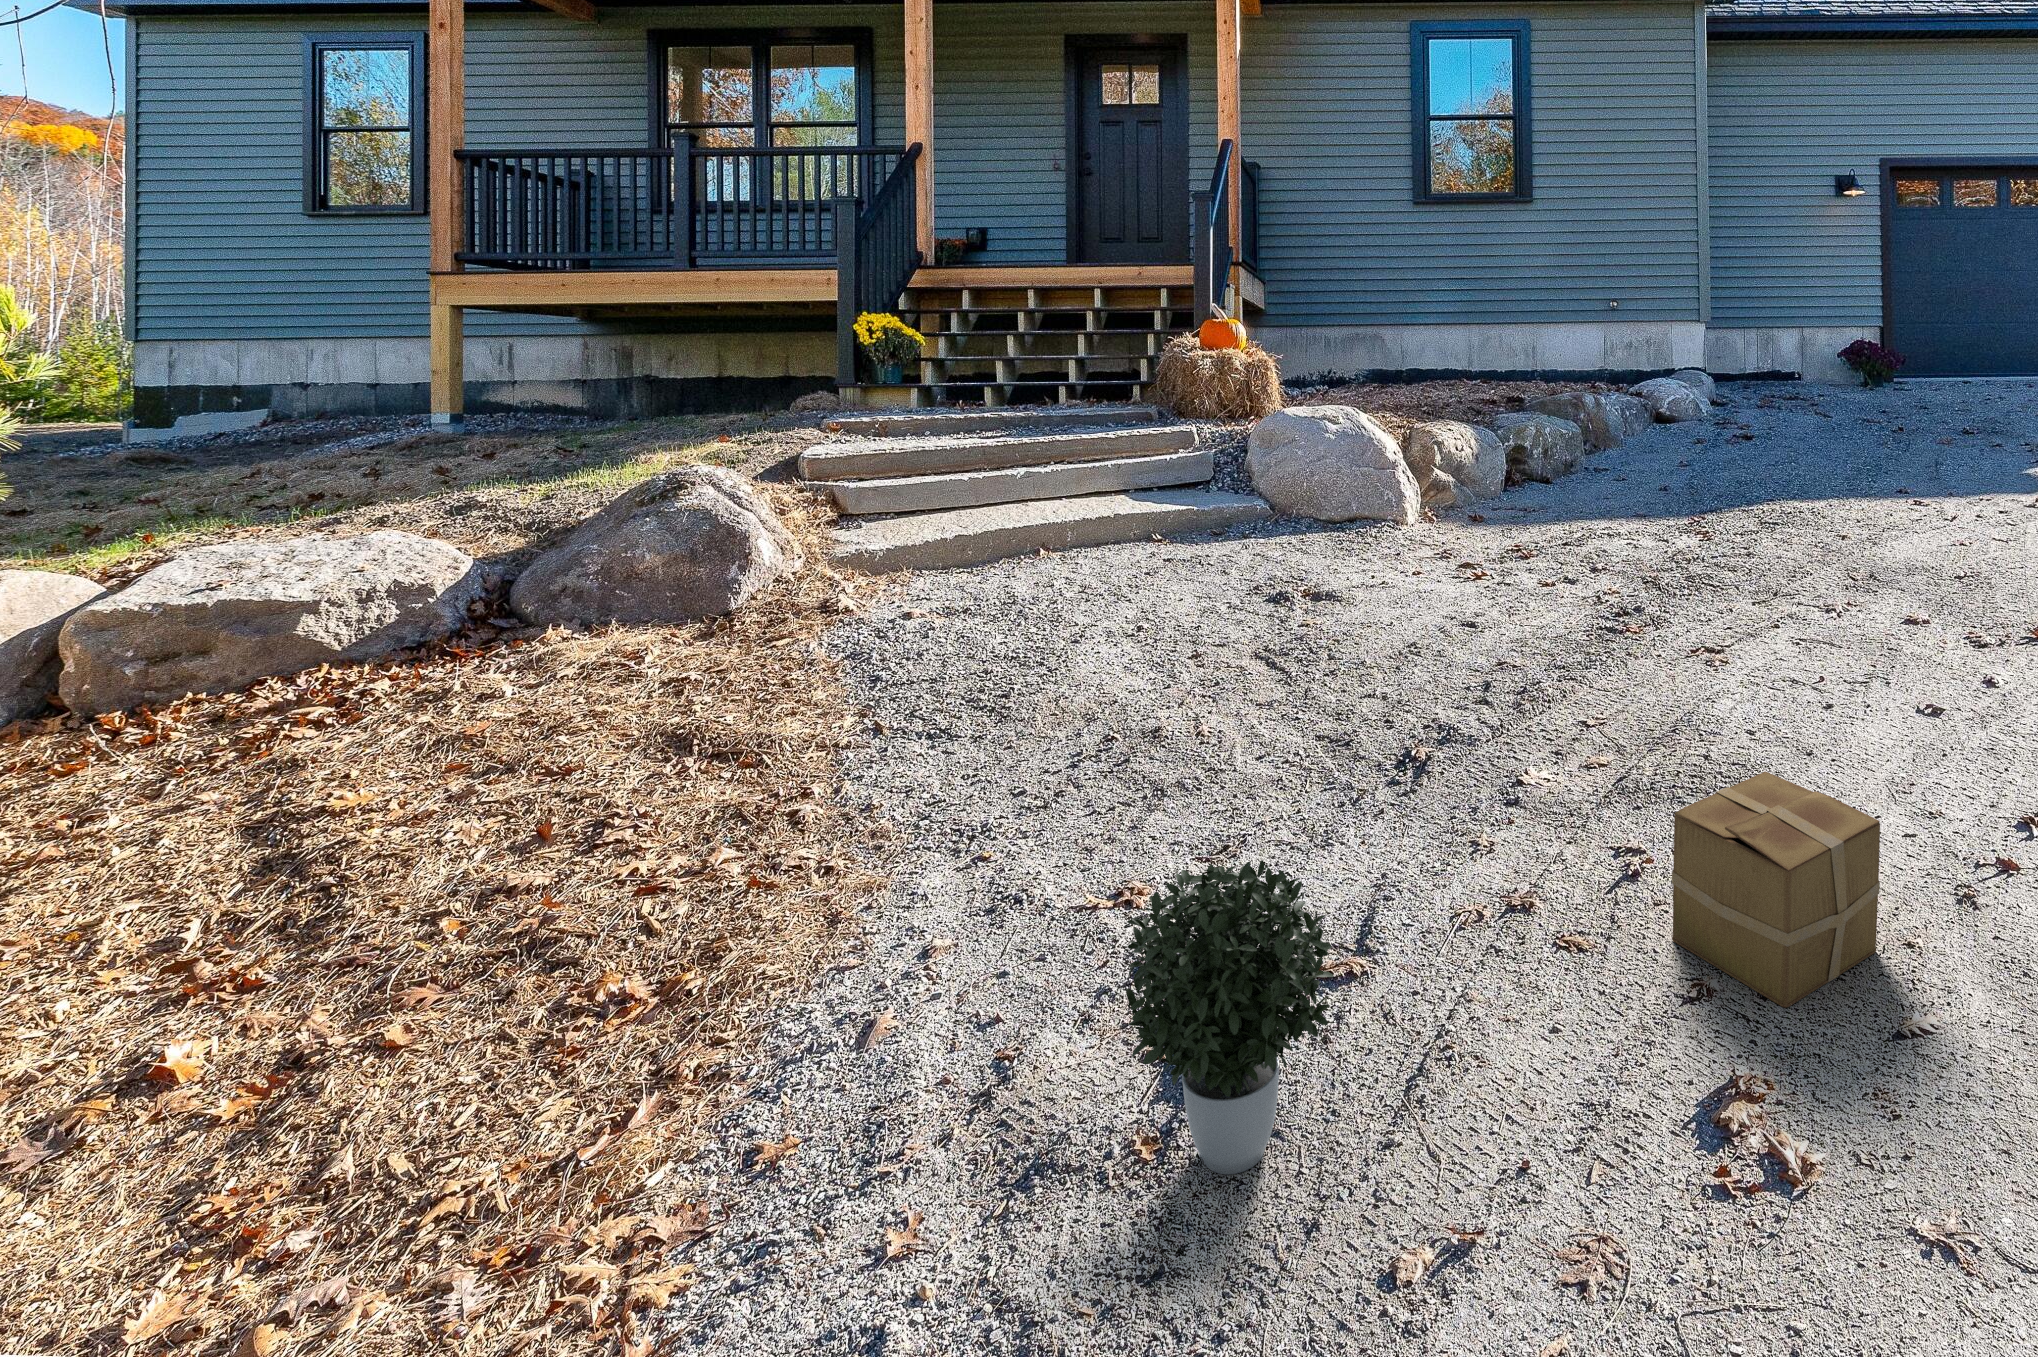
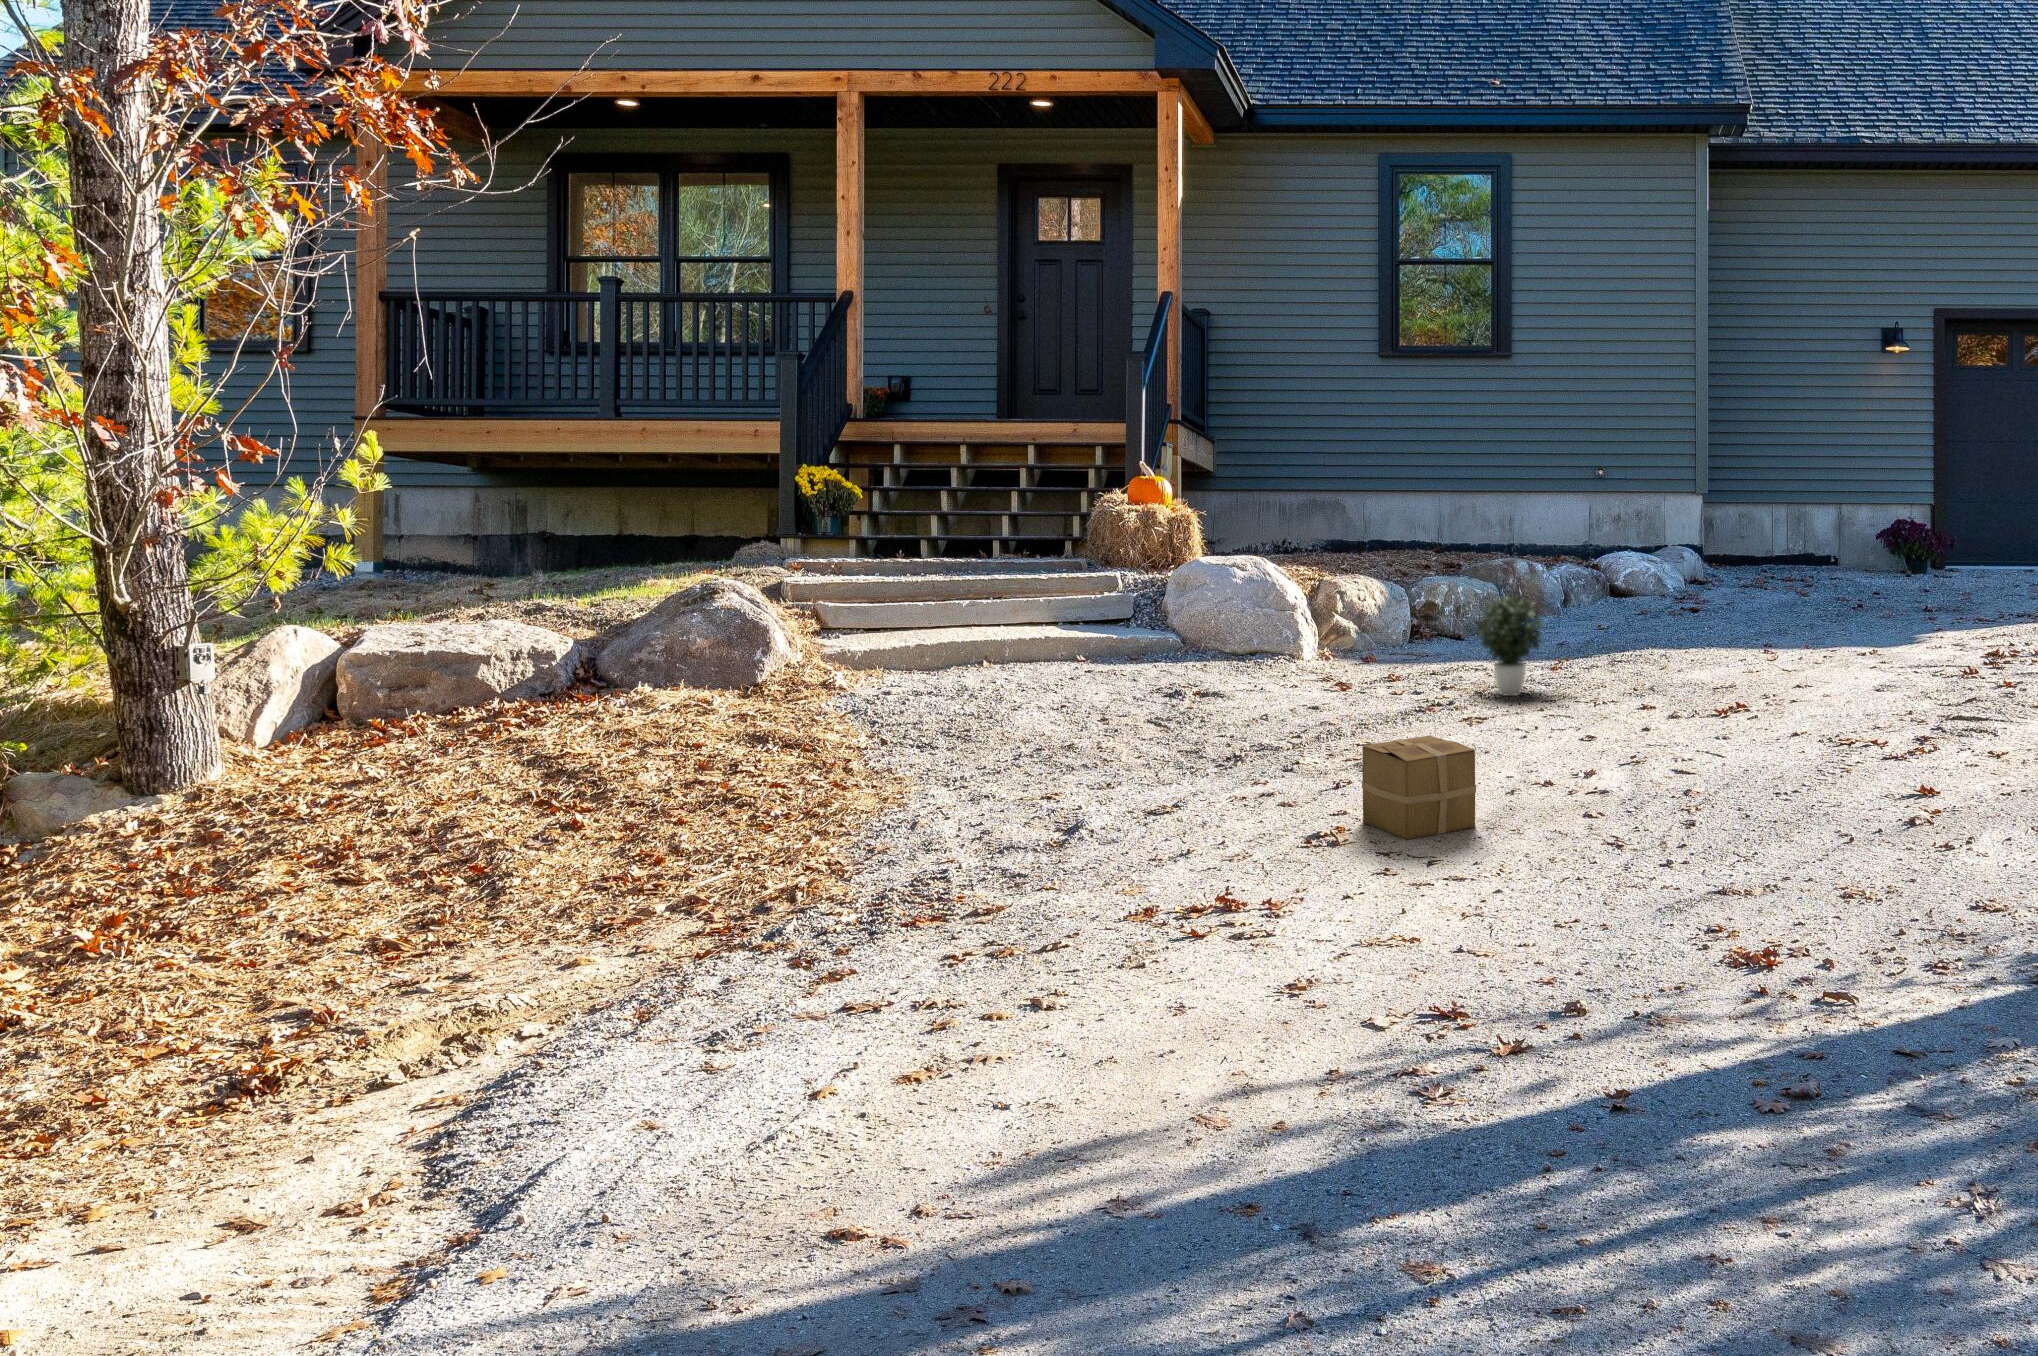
potted plant: present [1126,860,1334,1174] -> present [1477,597,1542,696]

